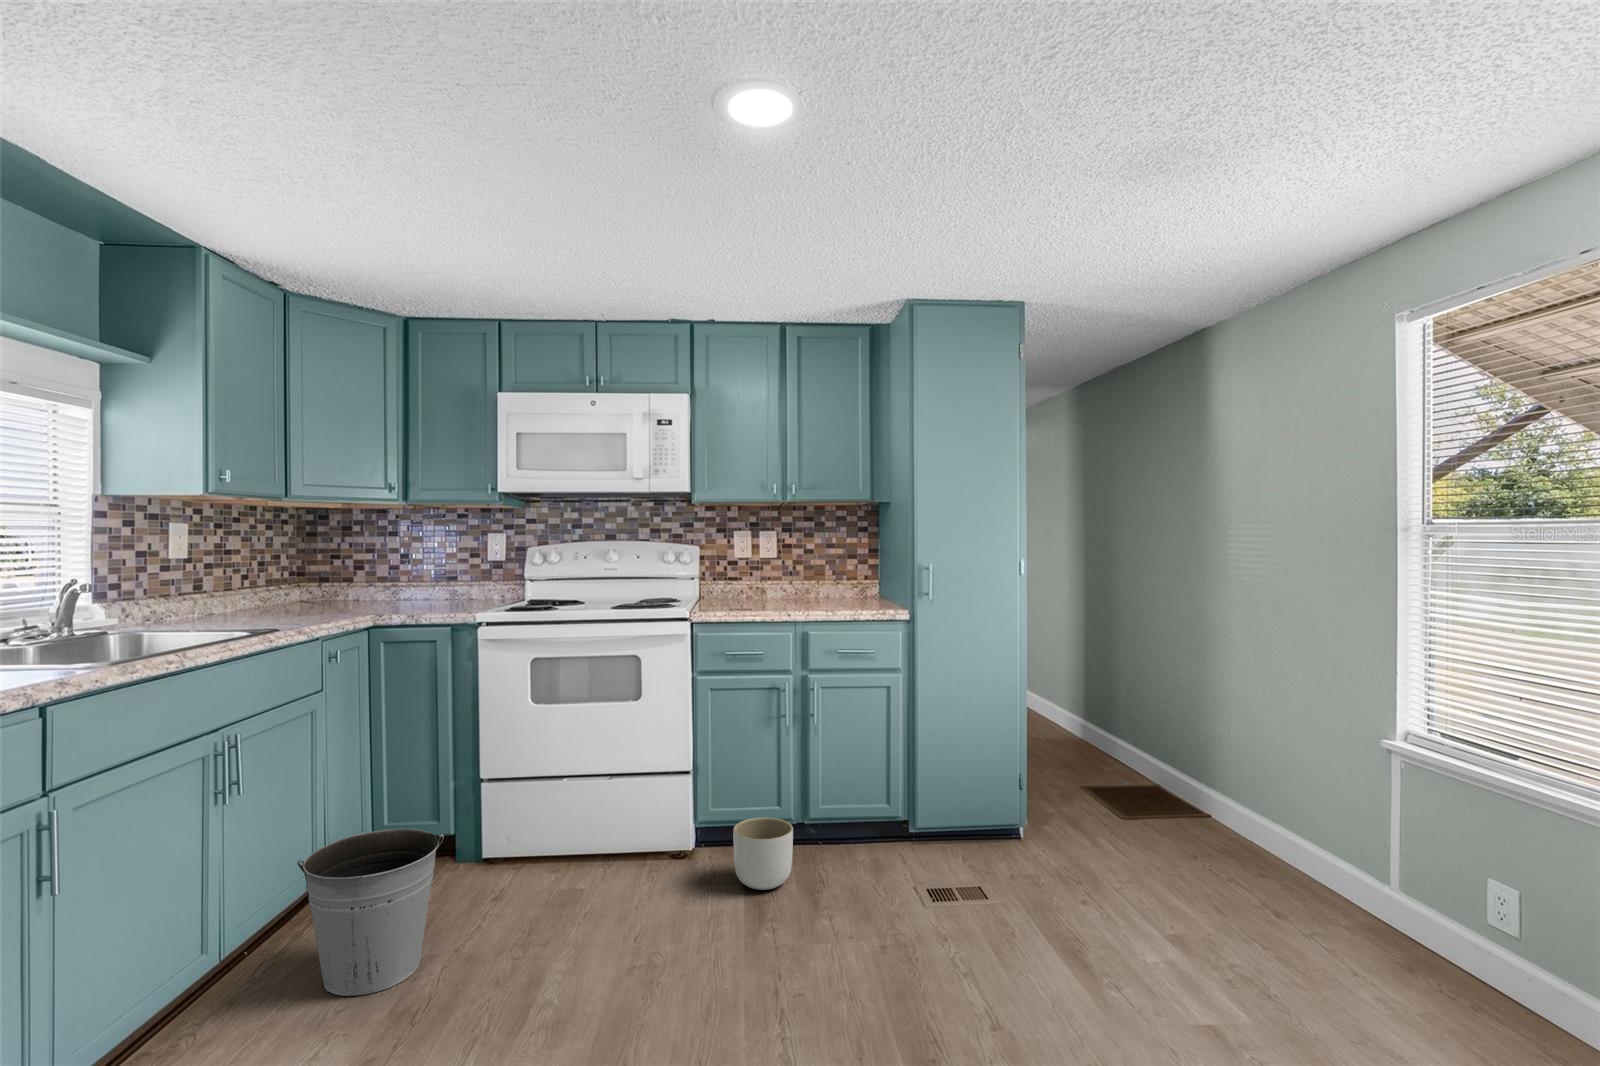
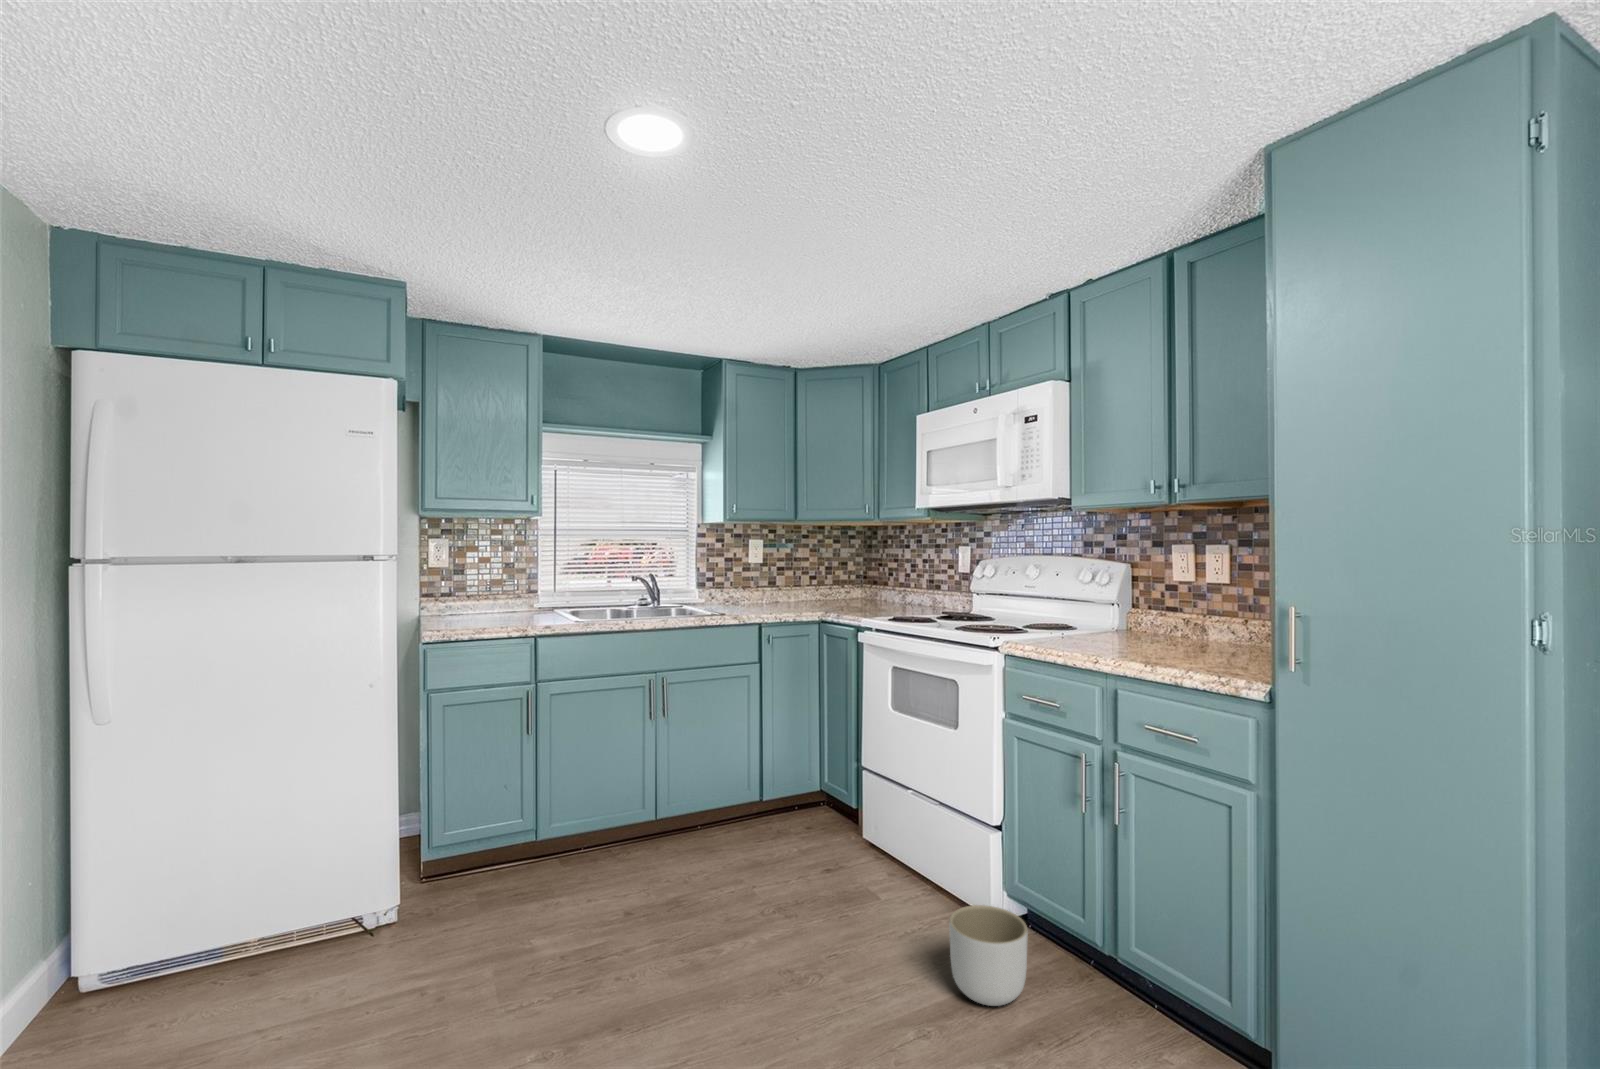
bucket: present [297,829,444,996] -> none [650,770,742,886]

